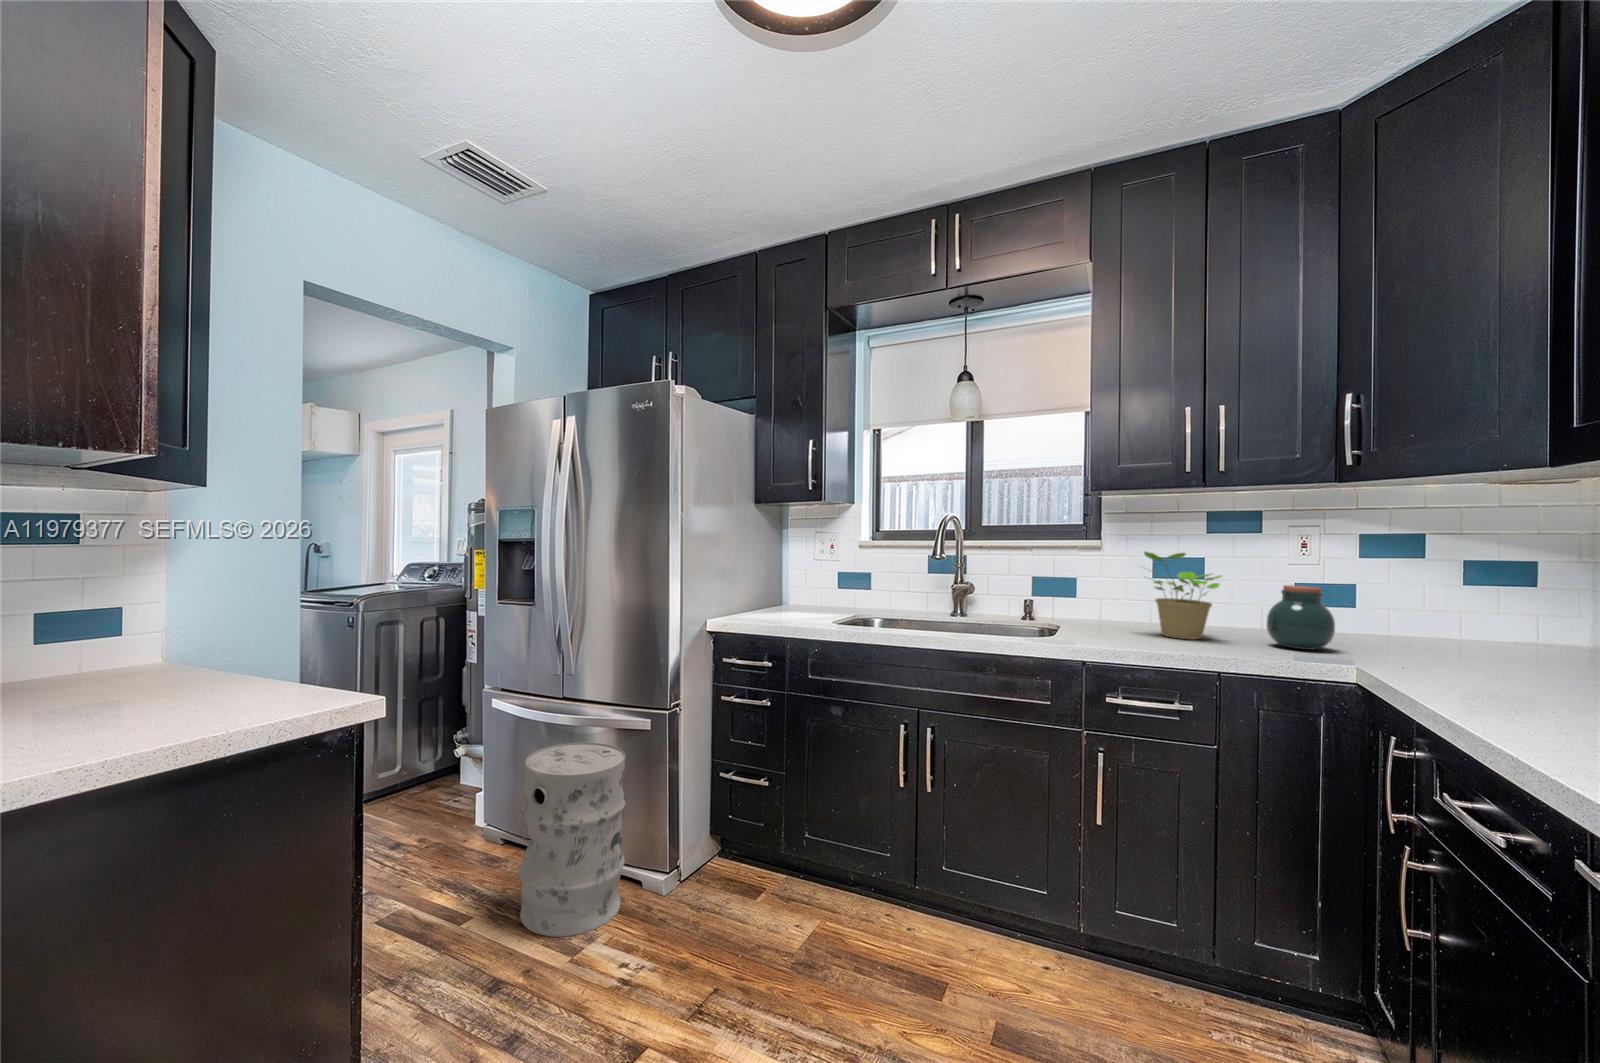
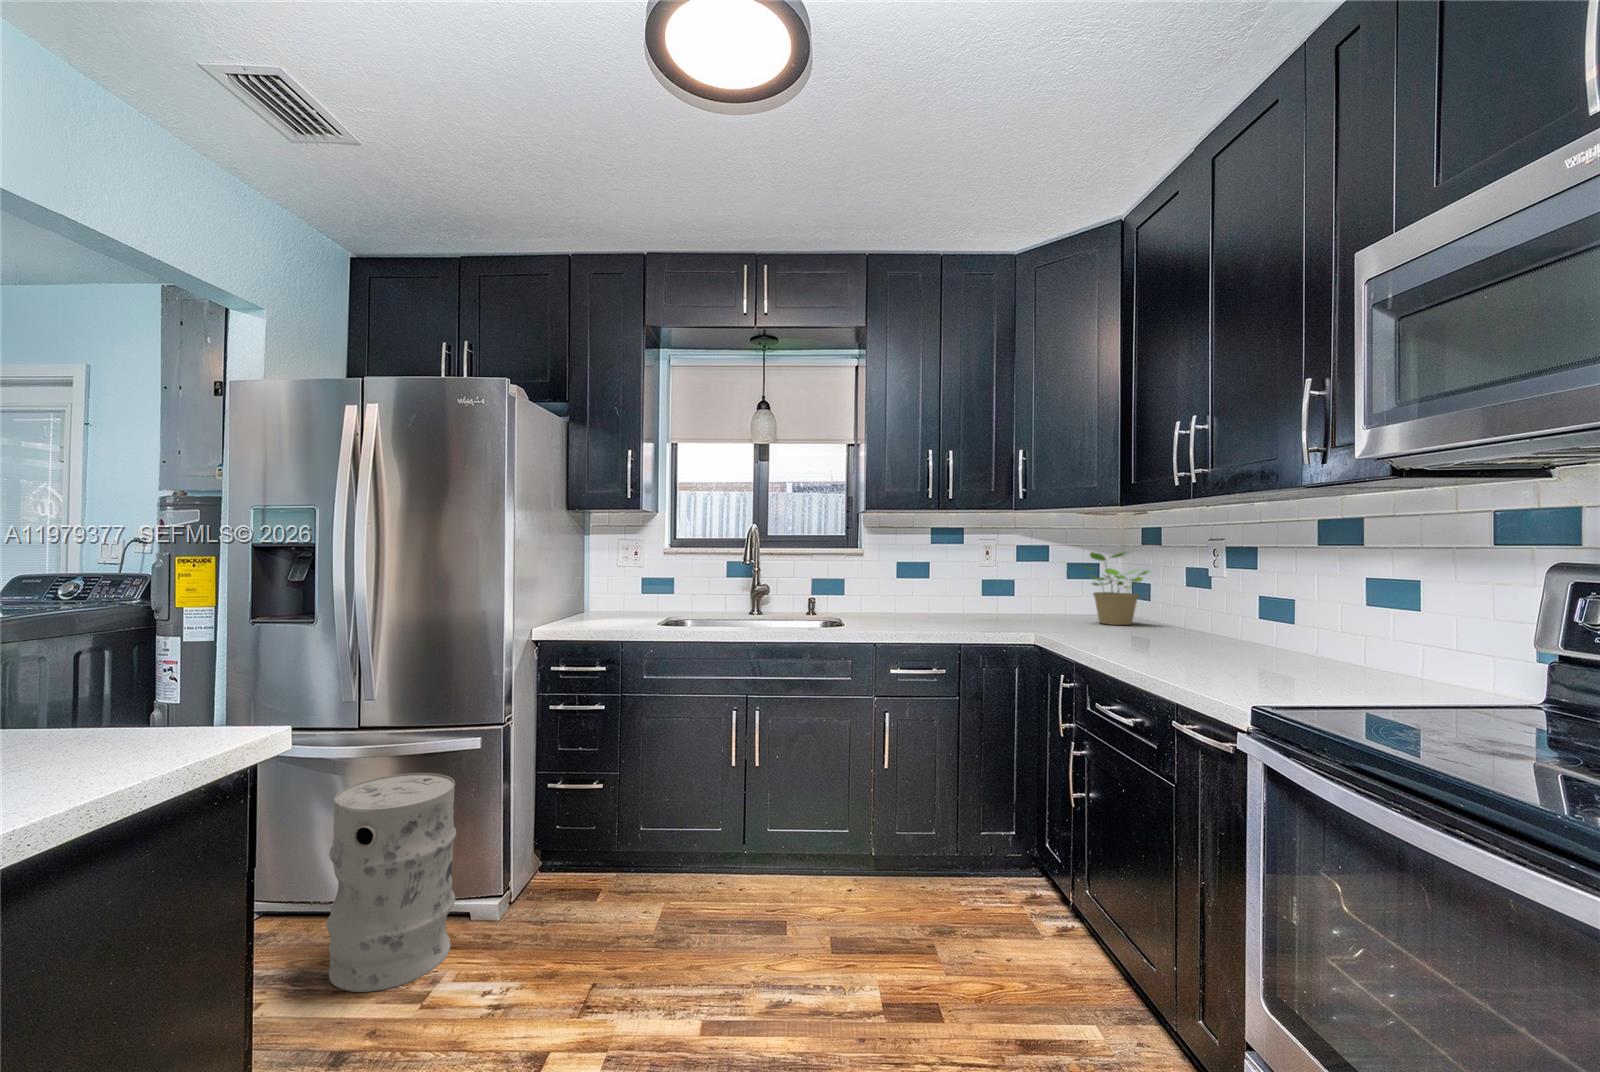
potted plant: present [1144,552,1221,639] -> present [1084,552,1150,625]
jar: present [1267,585,1335,650] -> none [983,573,1026,619]

